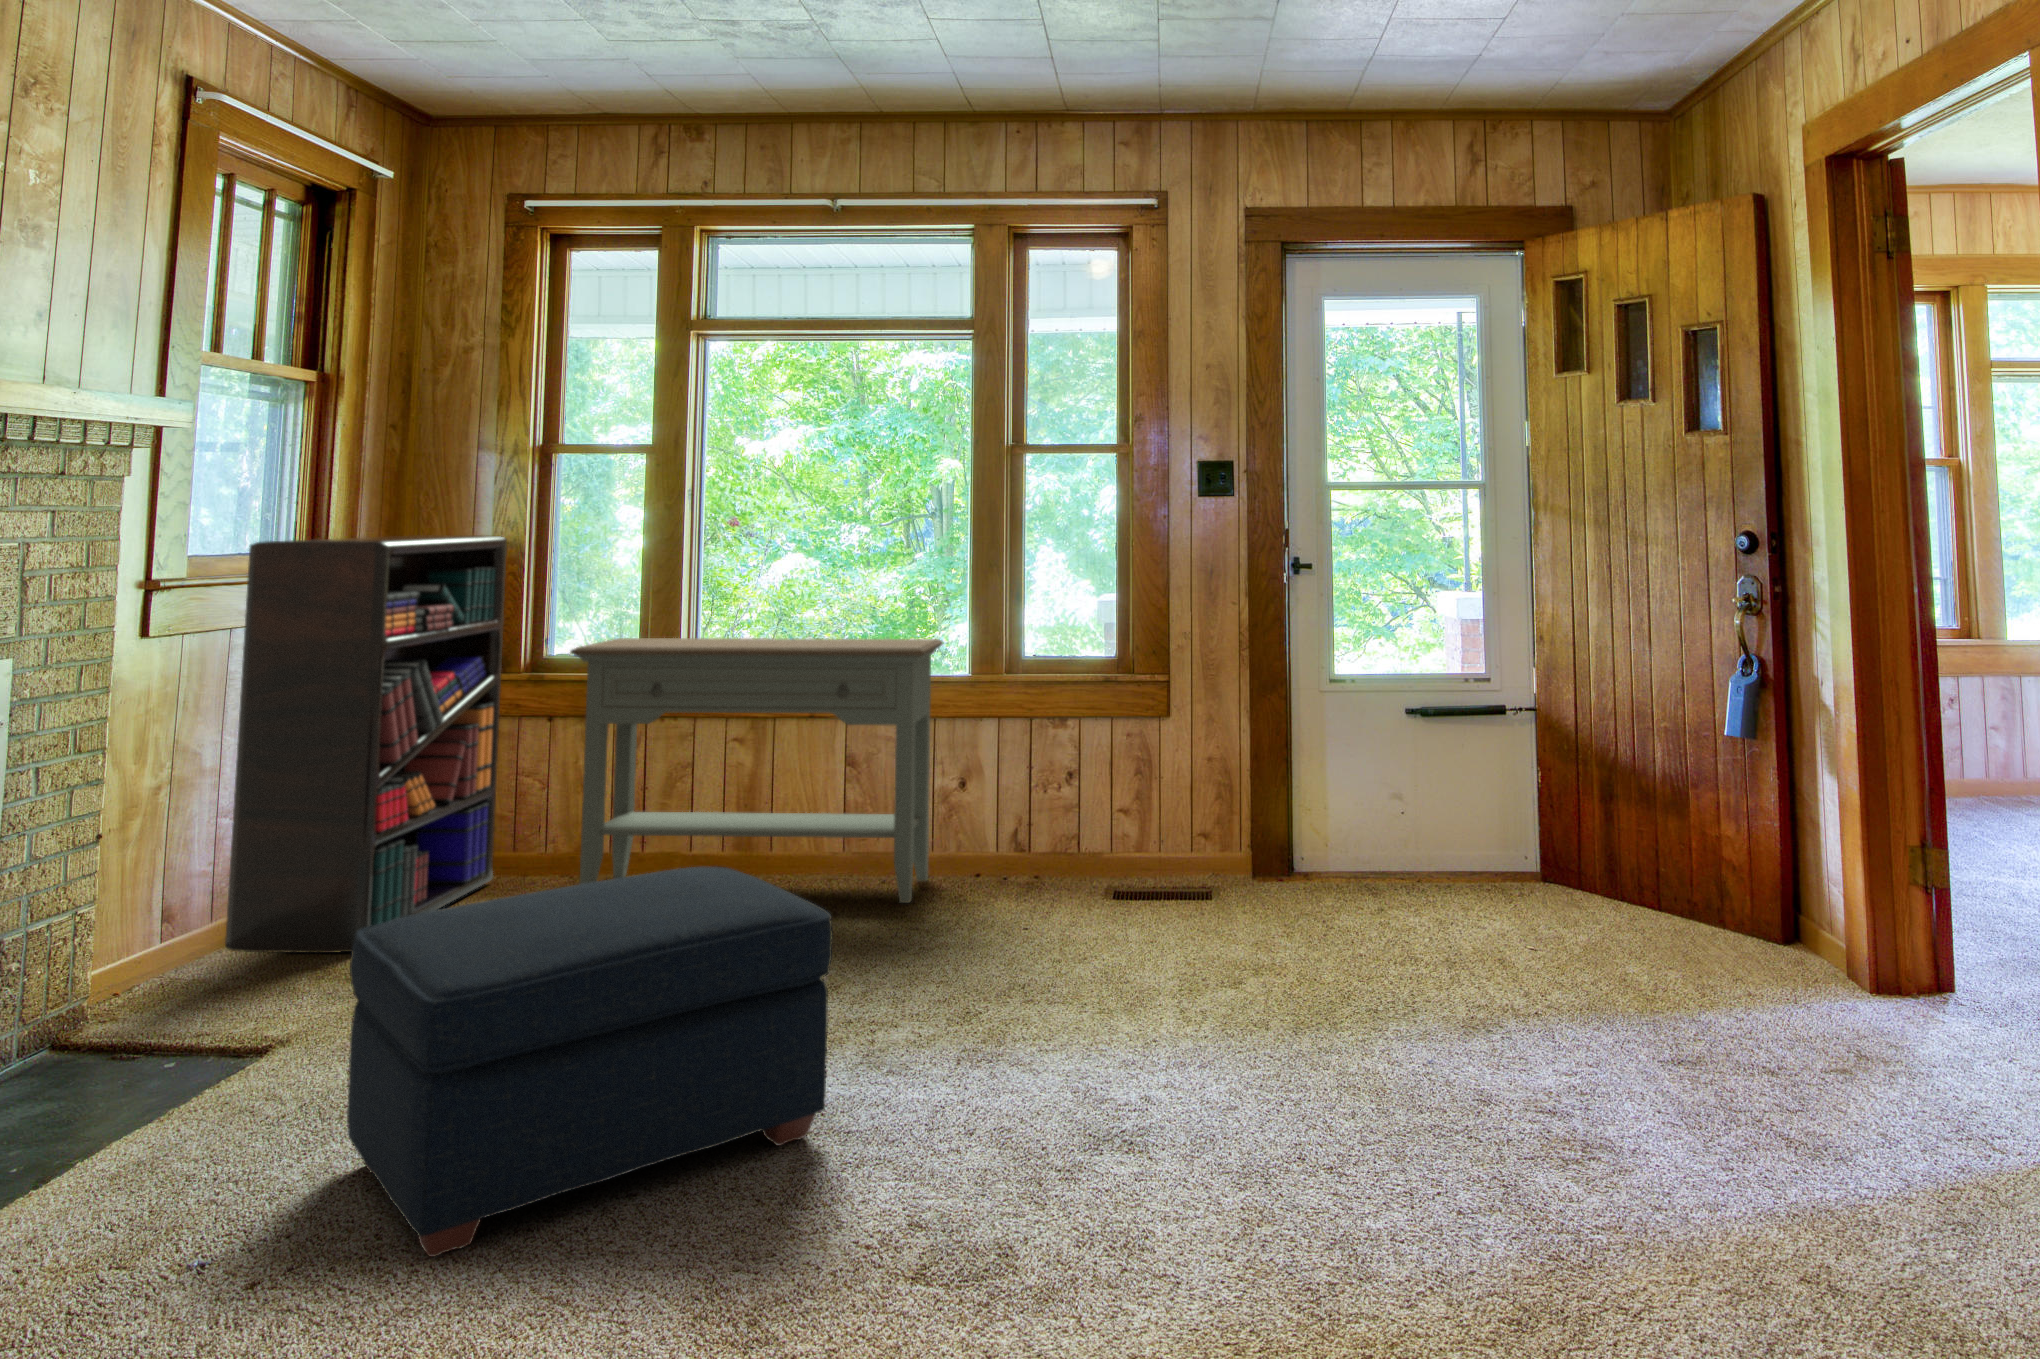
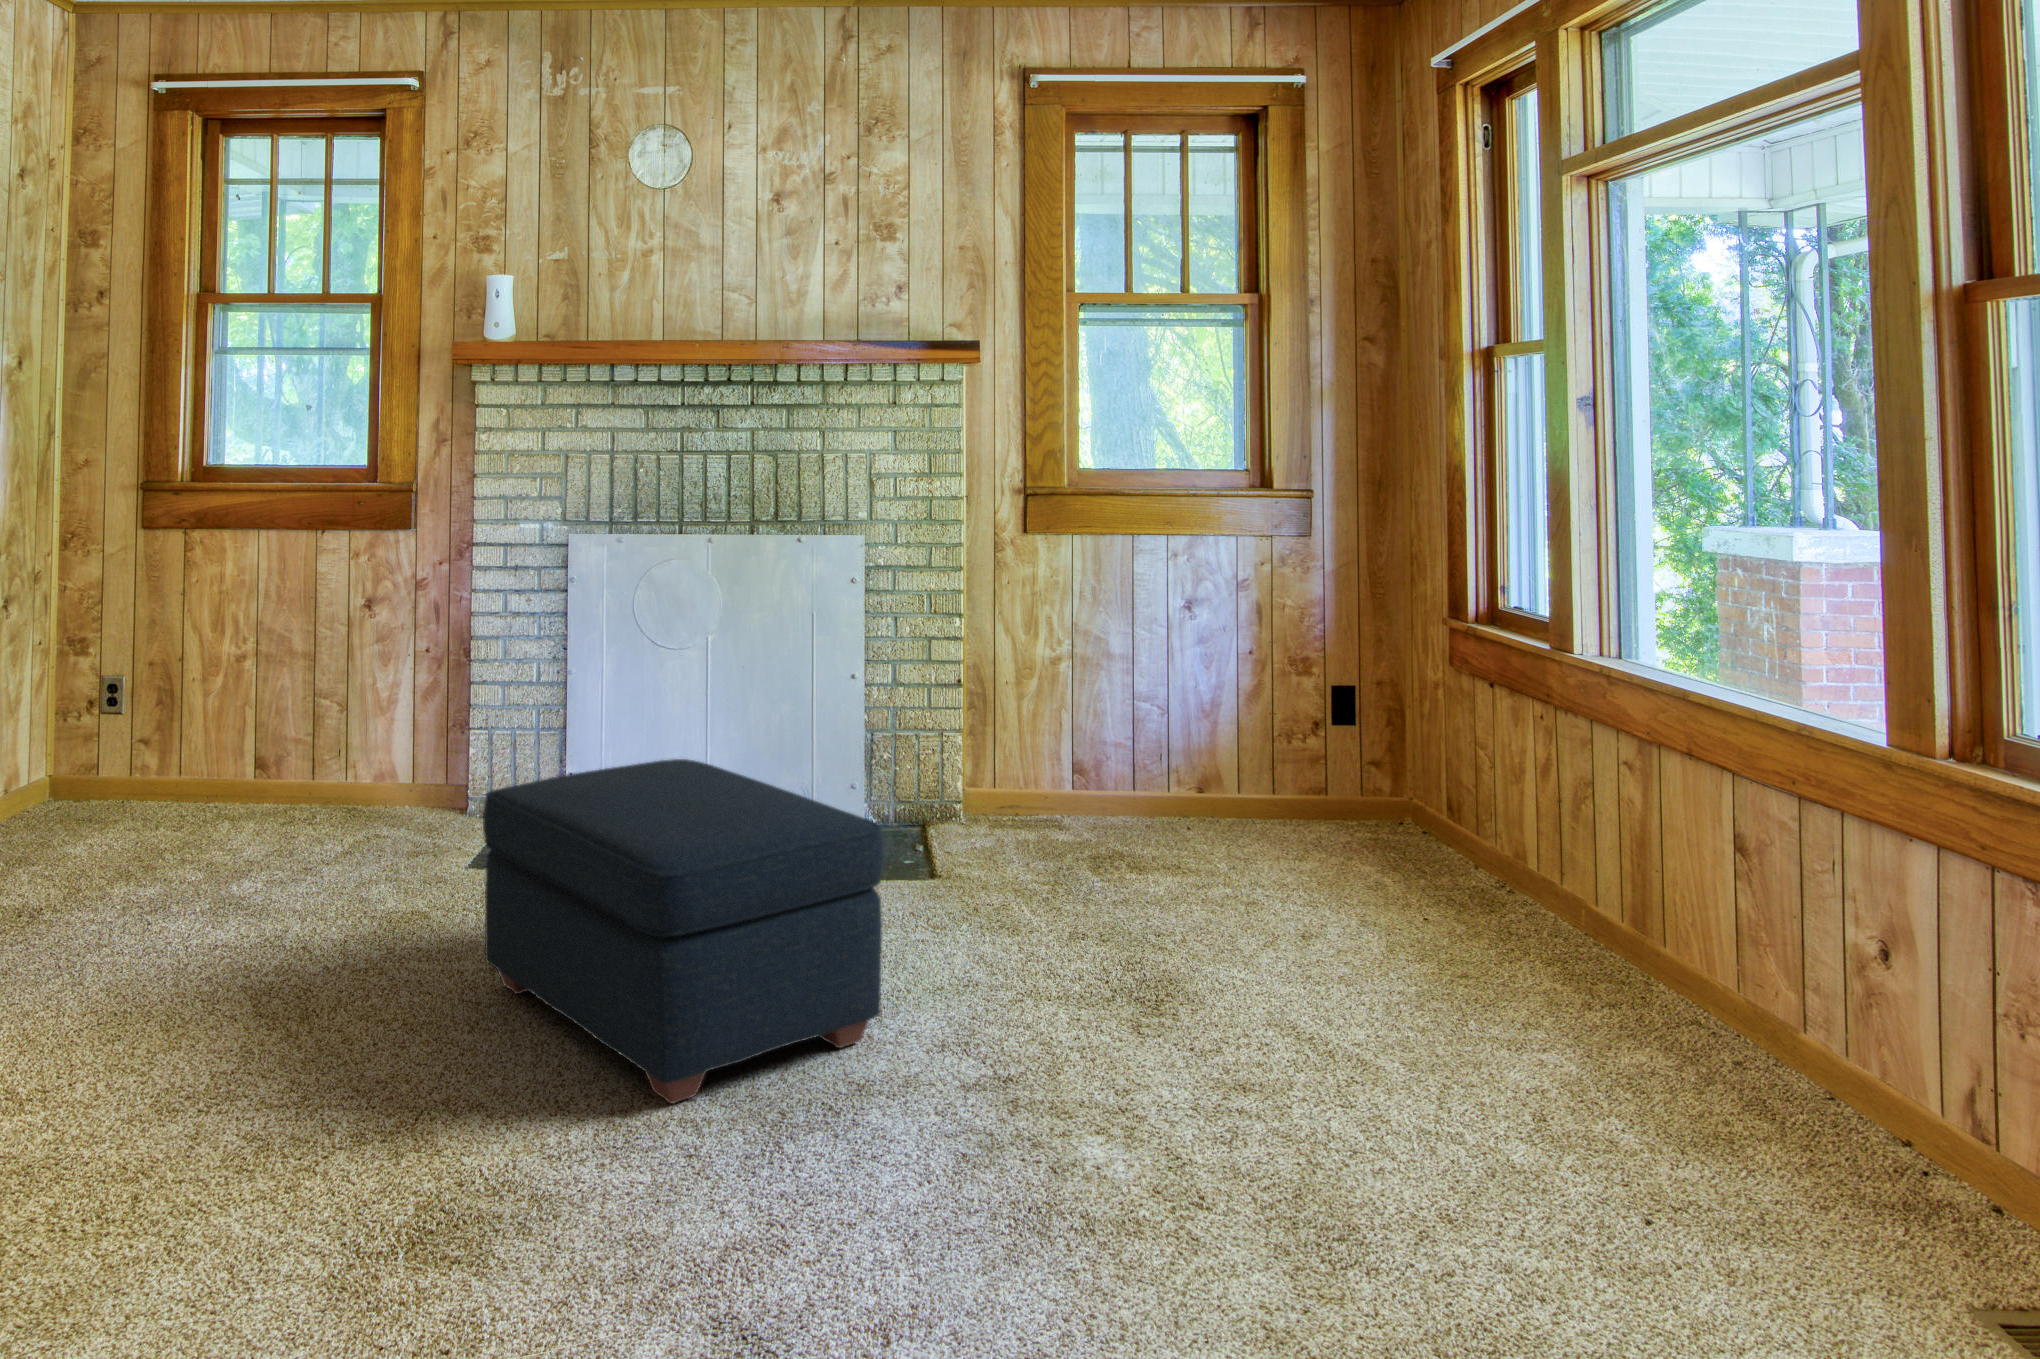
bookshelf: present [225,535,507,953] -> none [1133,463,1429,875]
console table: present [570,638,943,903] -> none [1381,606,1776,1136]

